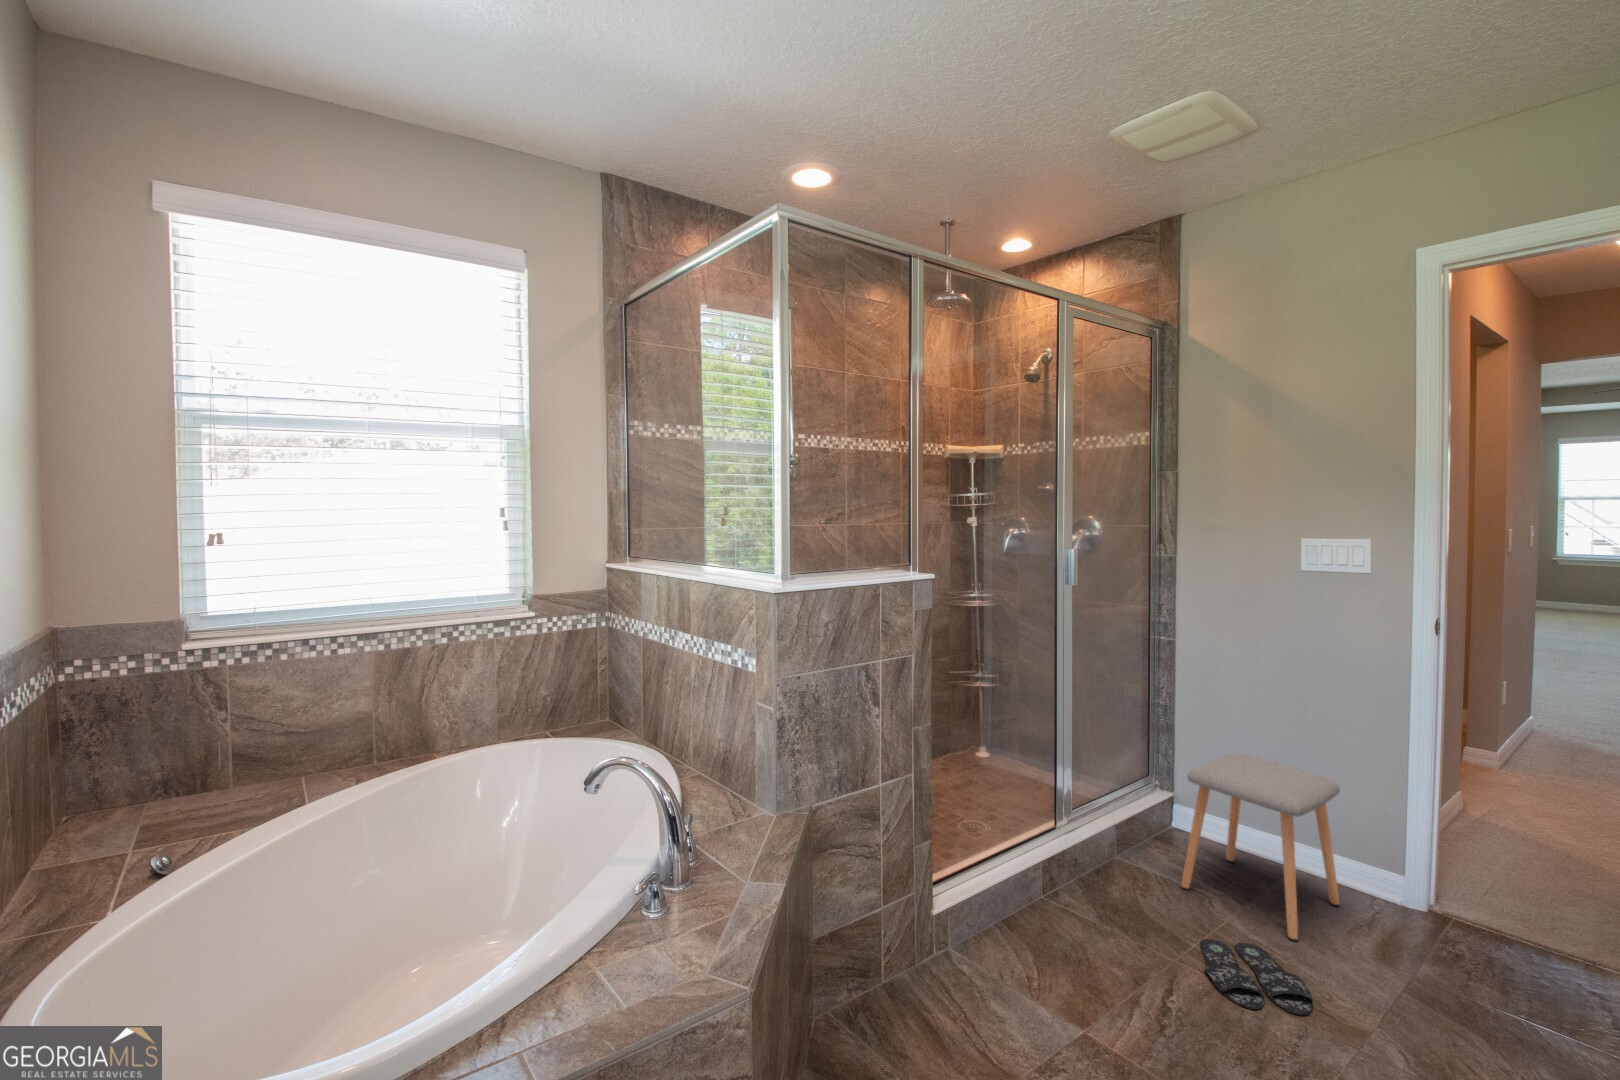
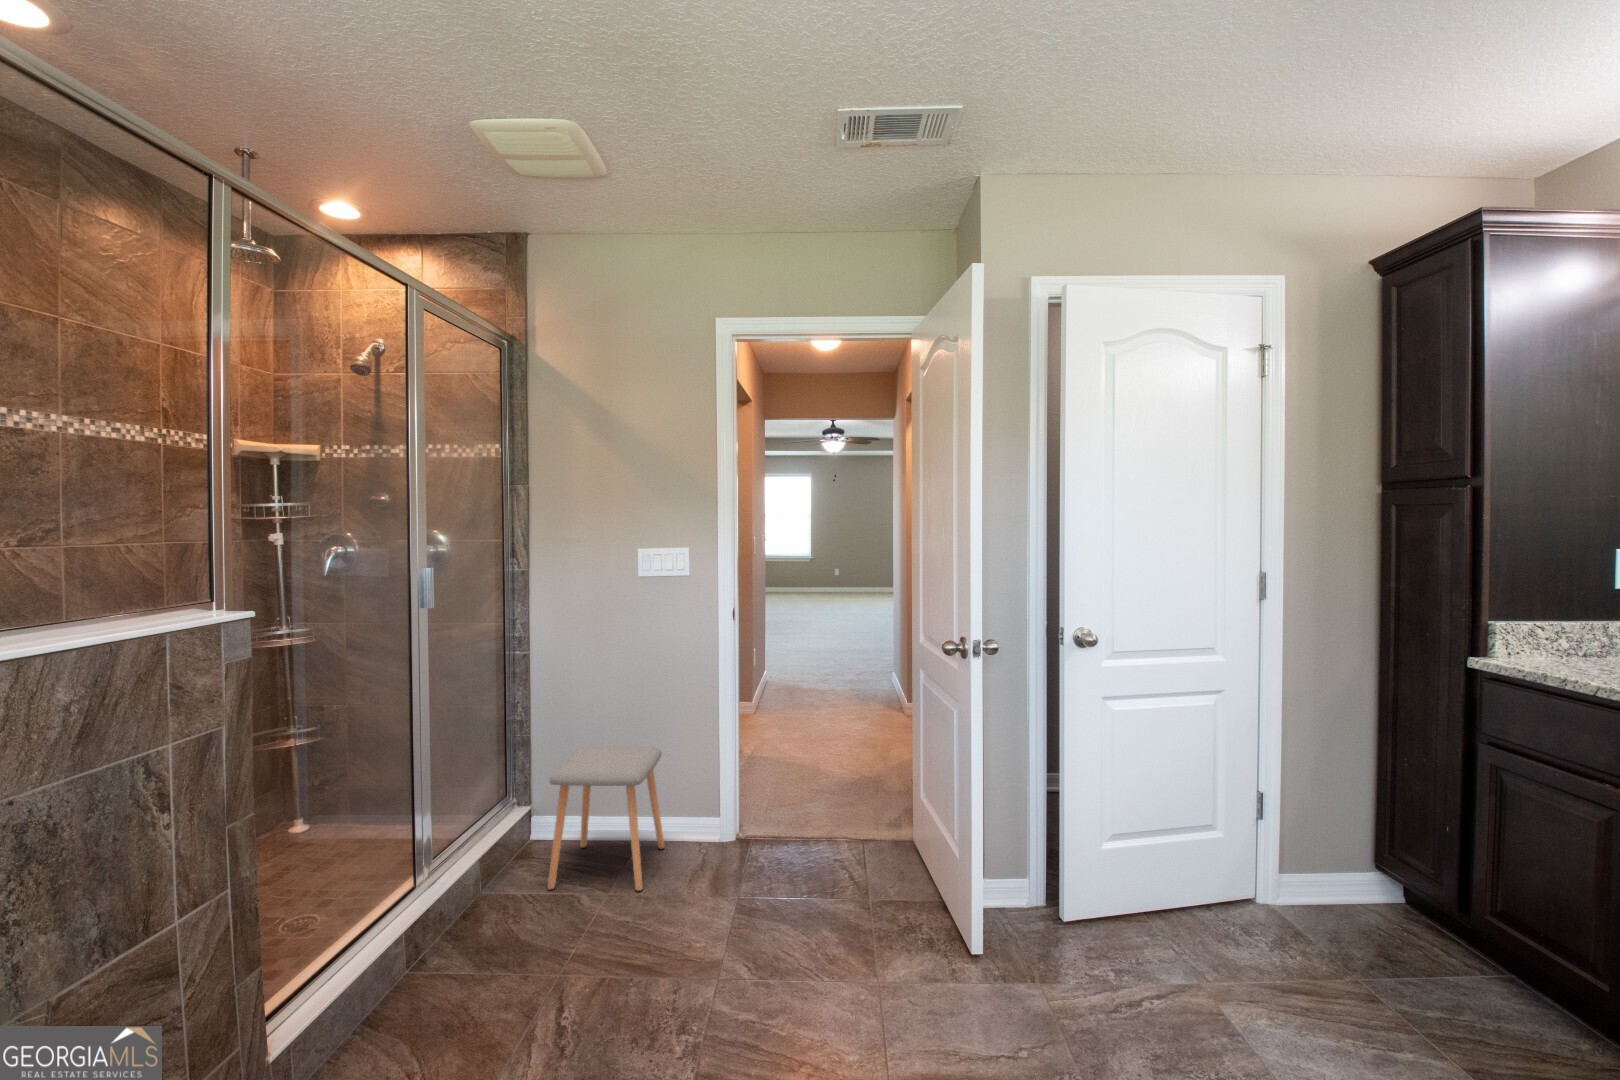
slippers: present [1200,939,1313,1016] -> none [572,910,660,967]

